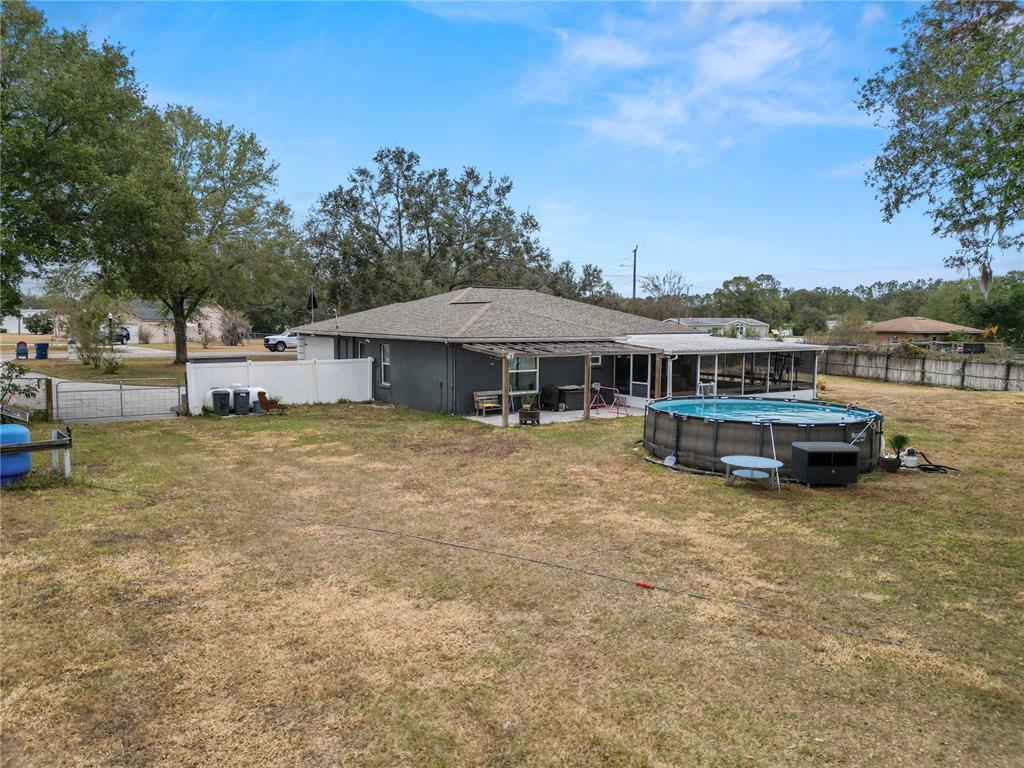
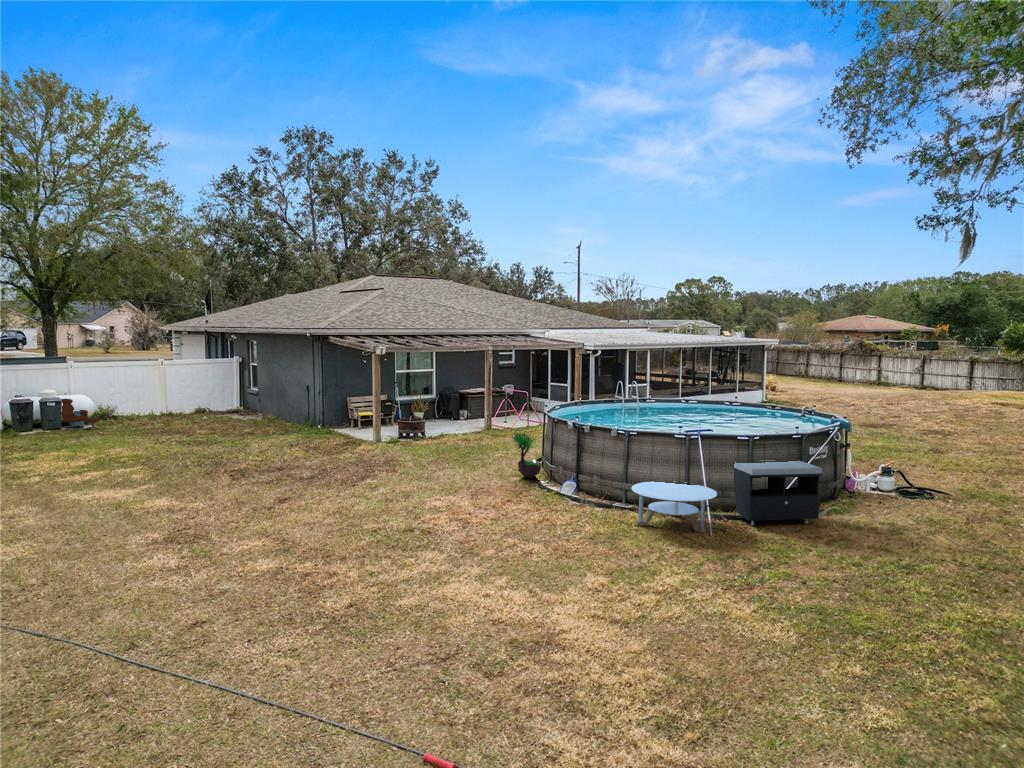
potted tree: present [880,434,909,472] -> present [512,431,541,478]

